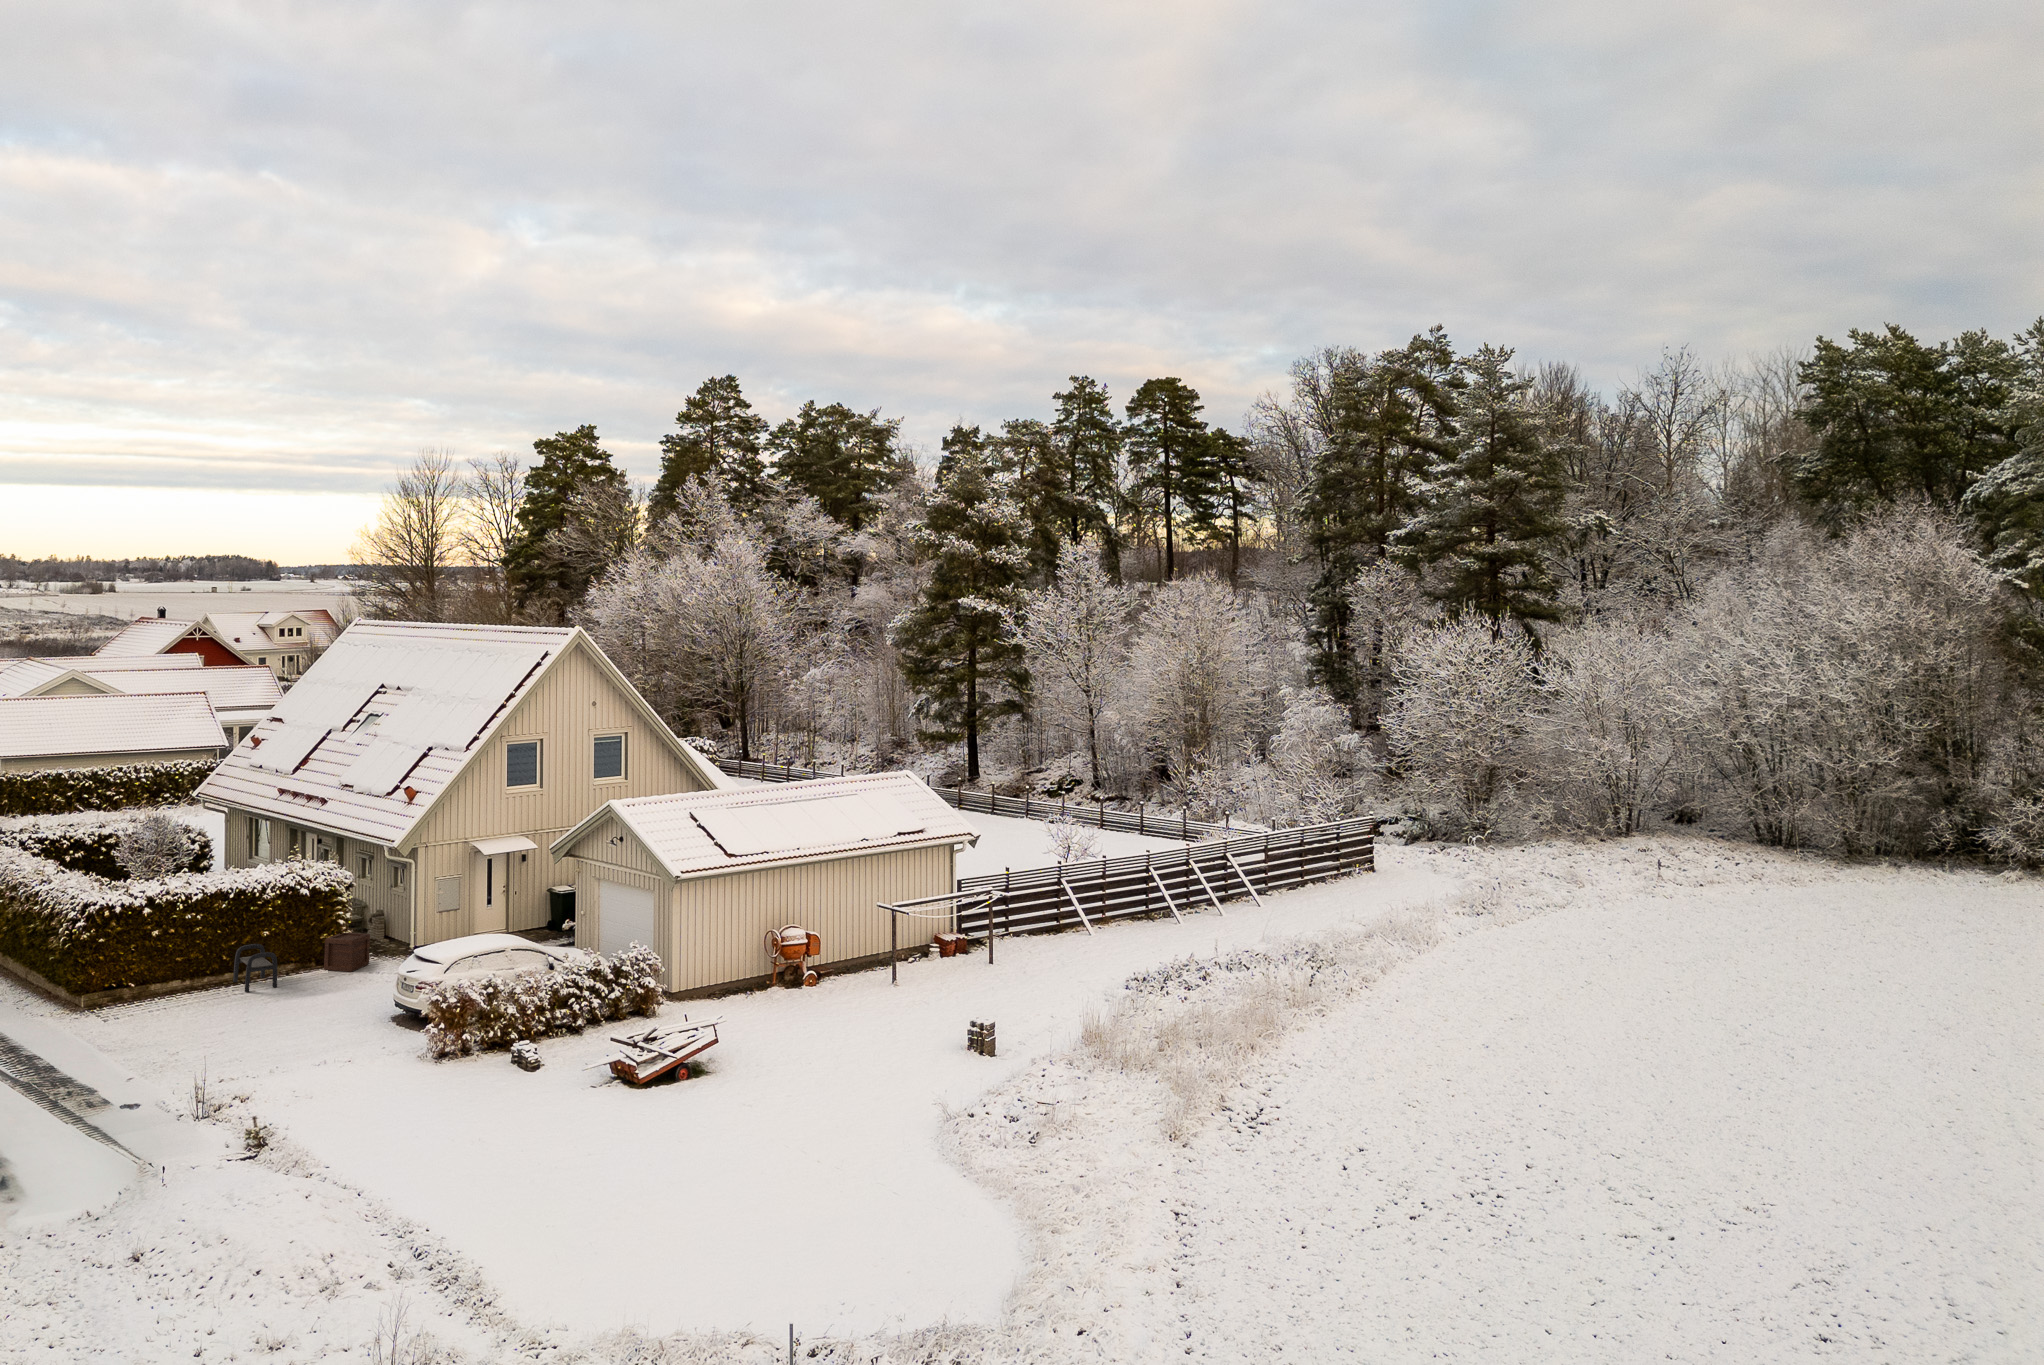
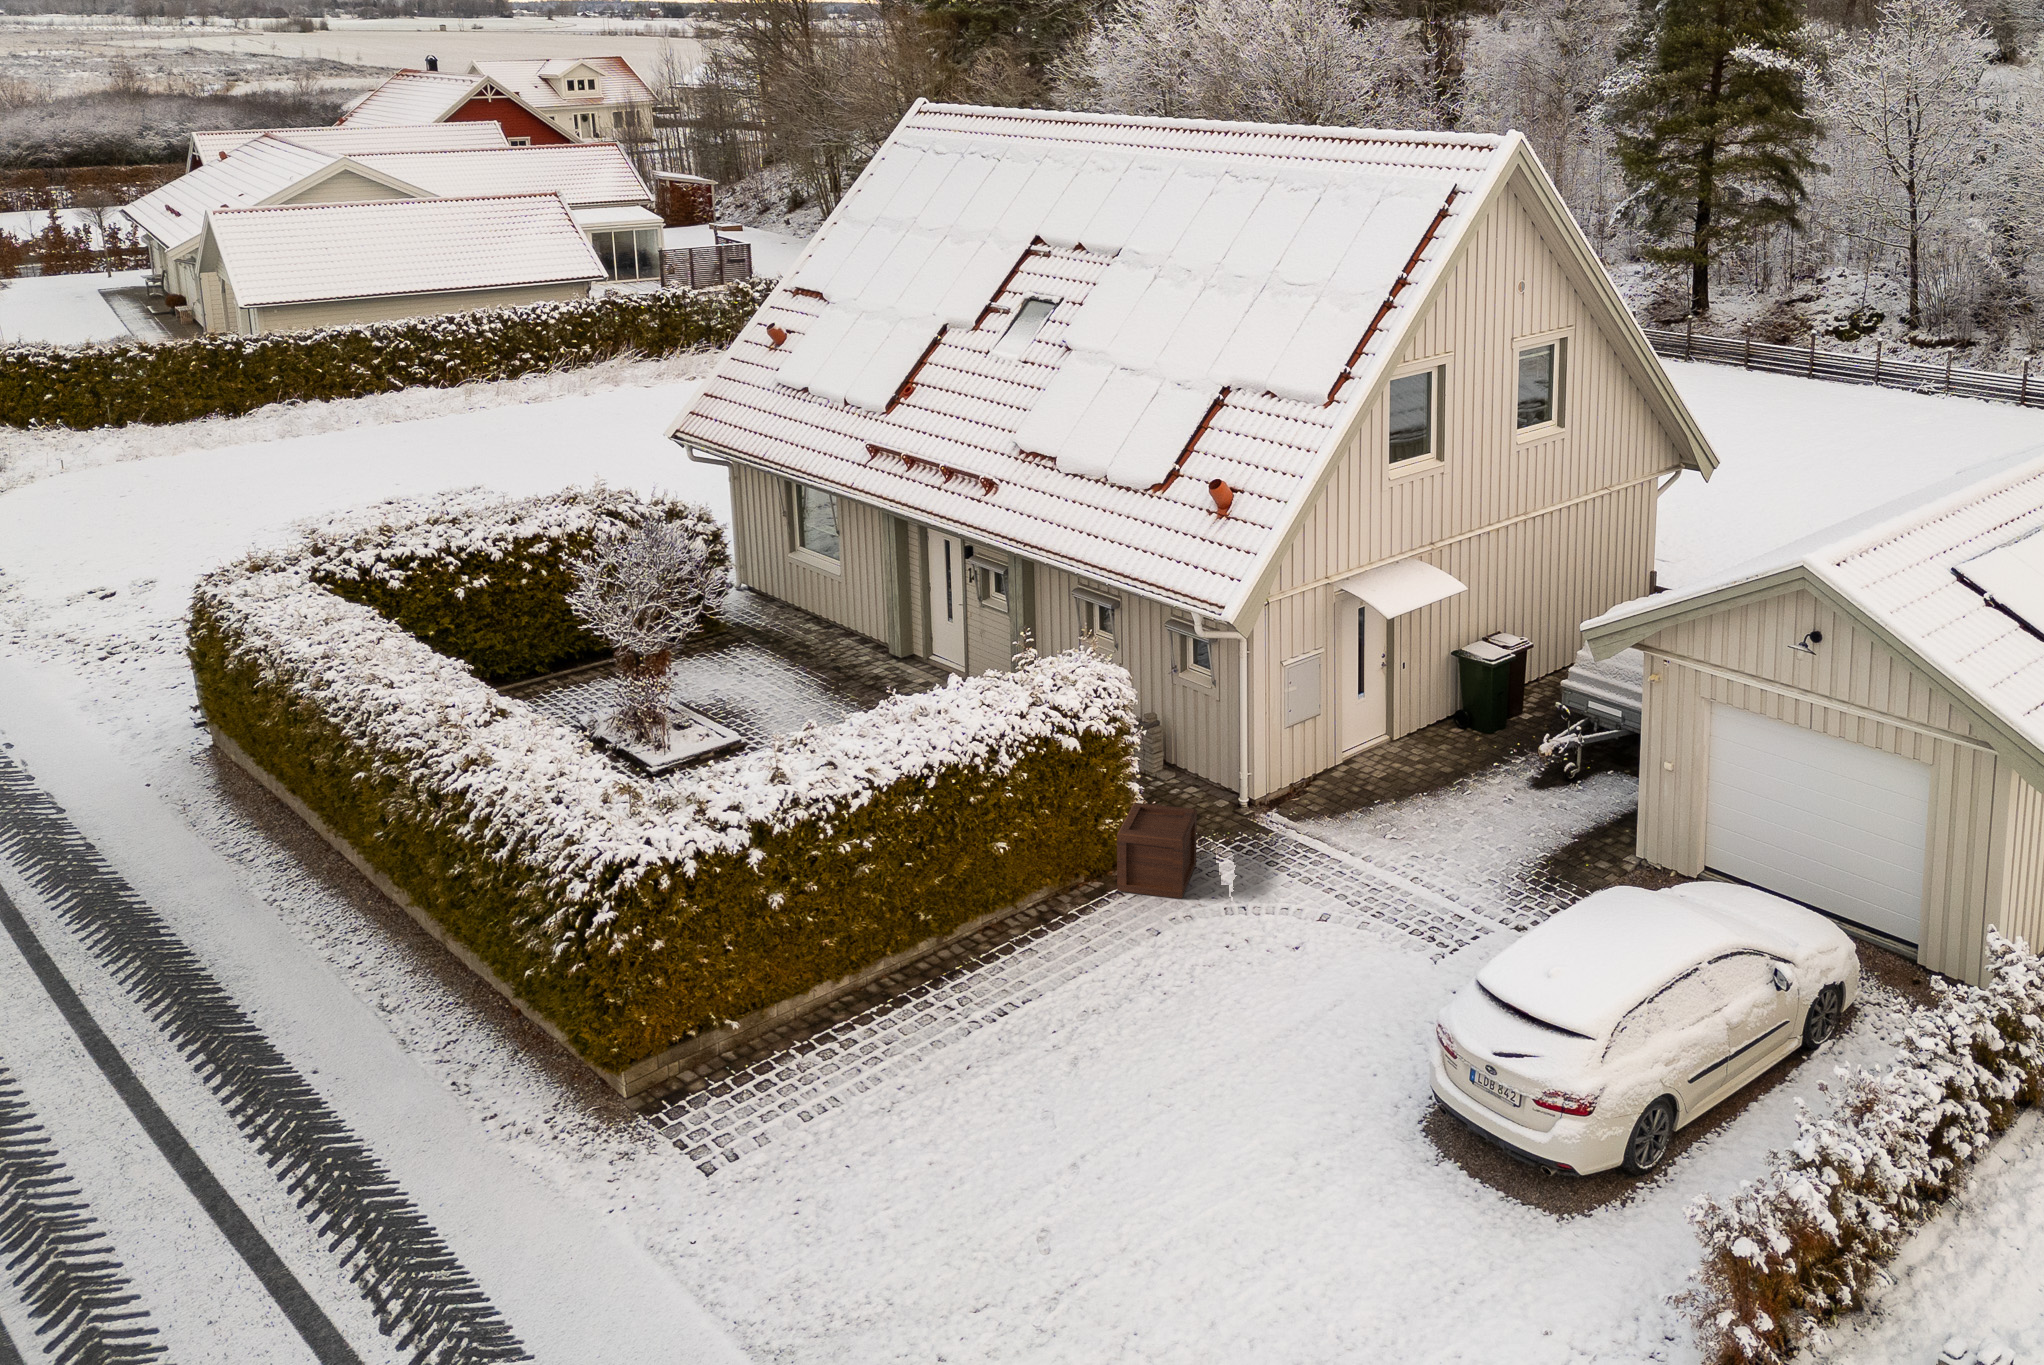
bench: present [233,944,277,992] -> none [948,867,1062,999]

